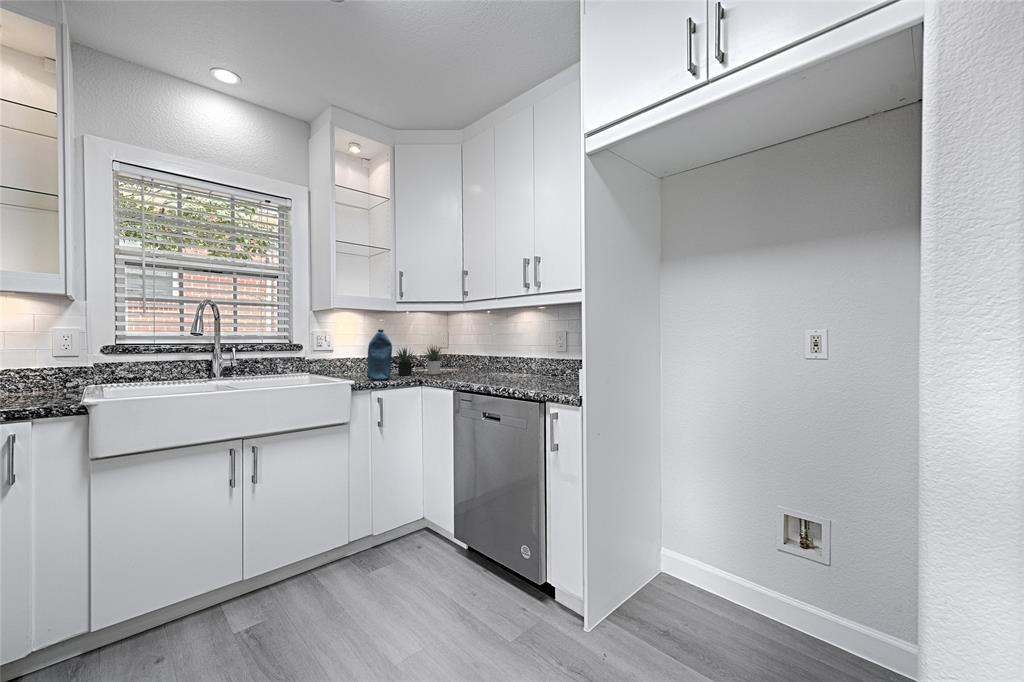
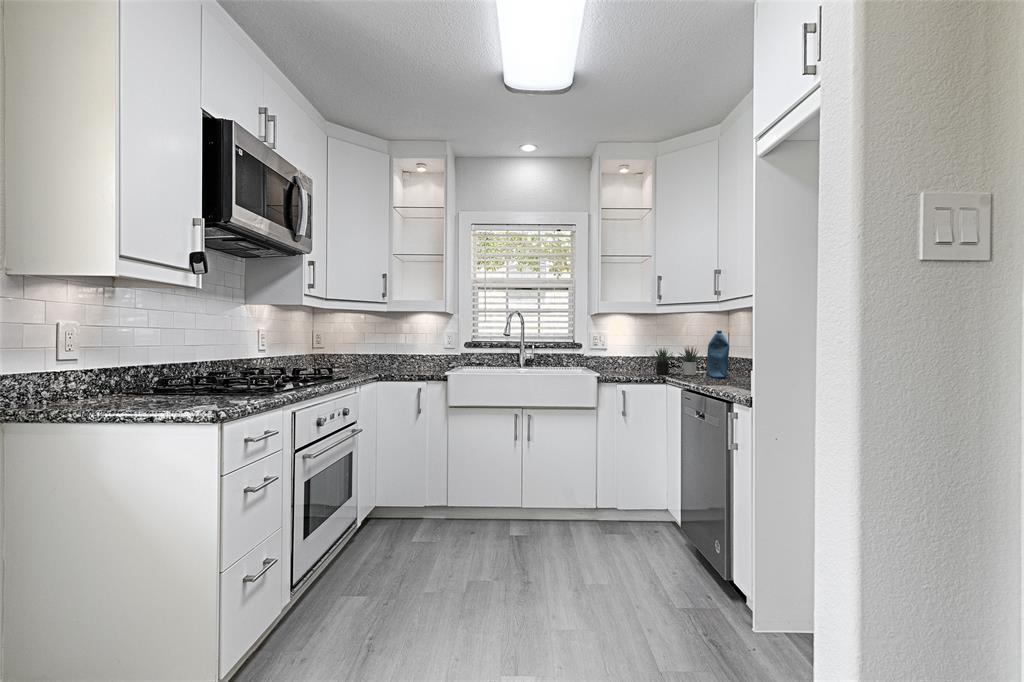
bottle: present [367,329,392,380] -> present [706,330,729,378]

